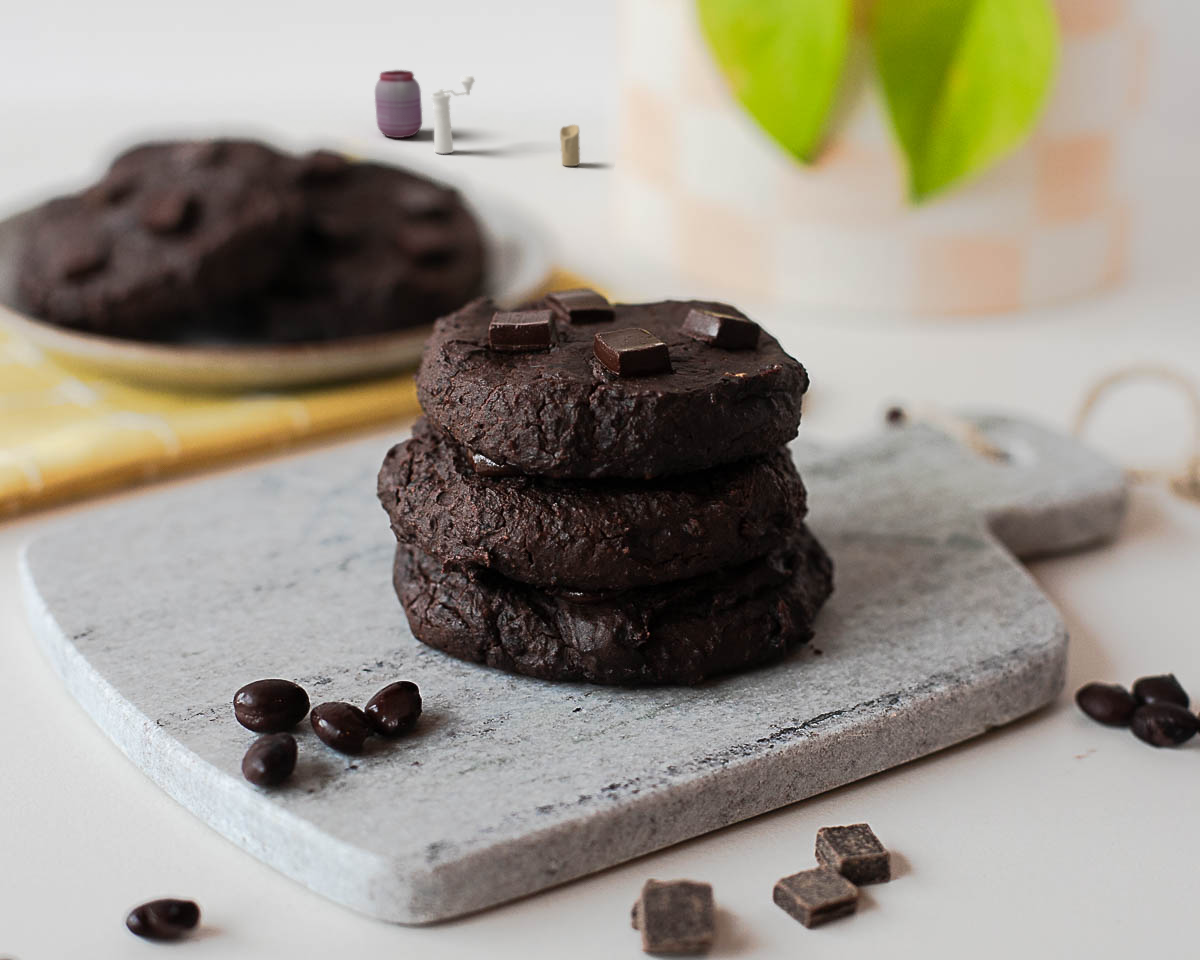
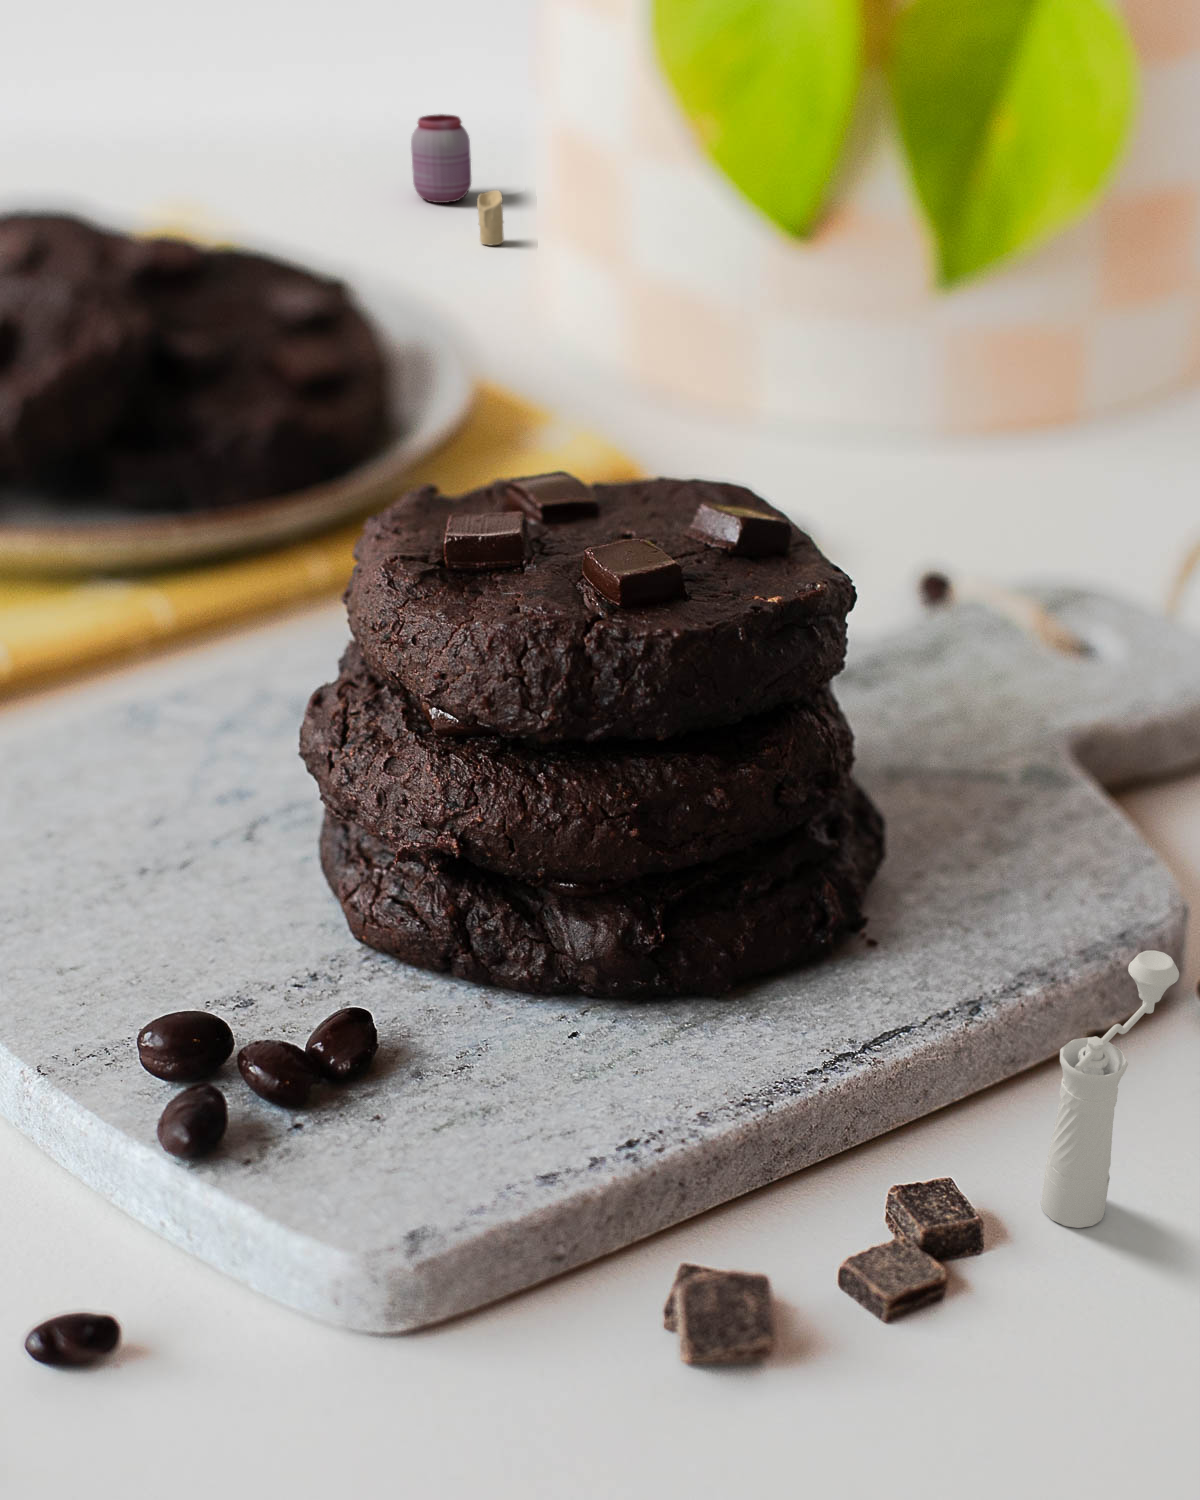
jar: present [375,70,422,138] -> present [411,114,471,203]
pepper mill: present [432,76,474,154] -> present [1041,950,1179,1228]

